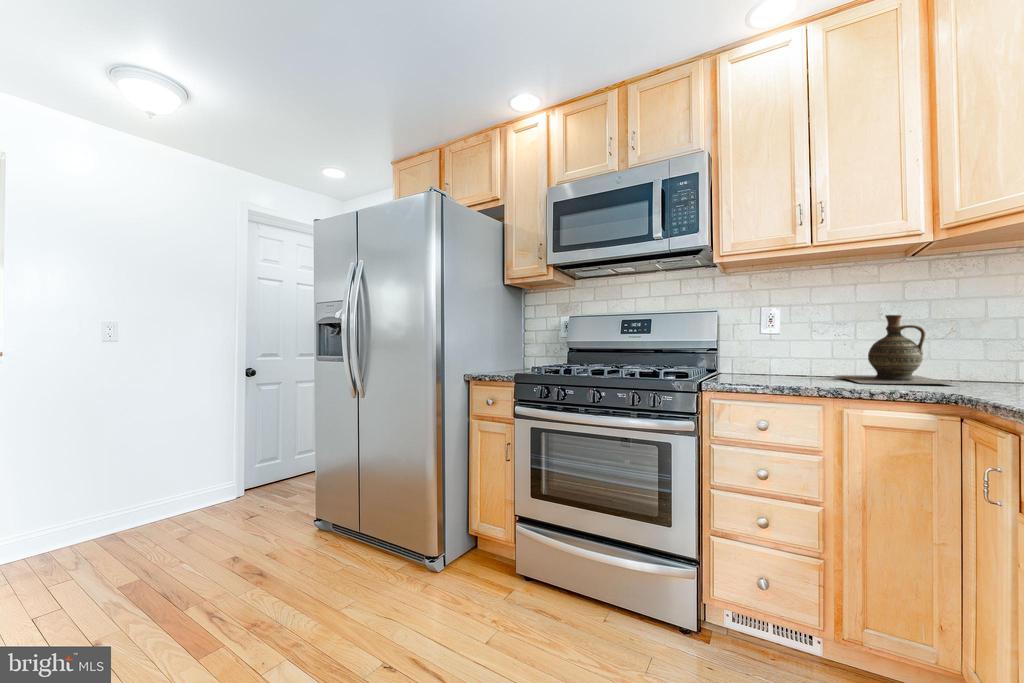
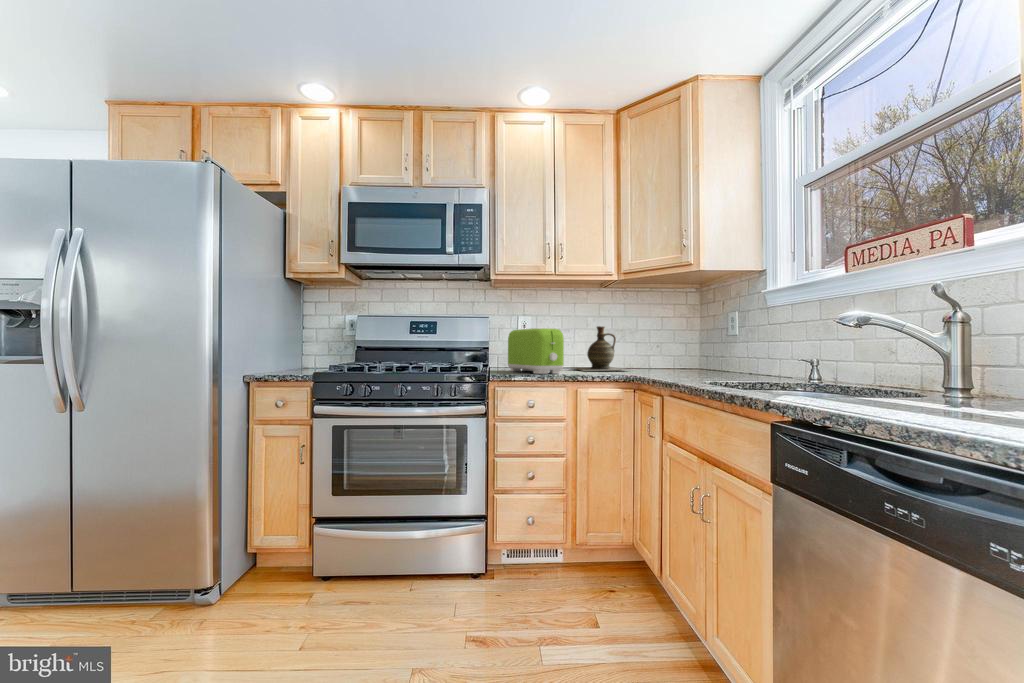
toaster: none [730,321,813,386] -> present [508,328,564,374]

